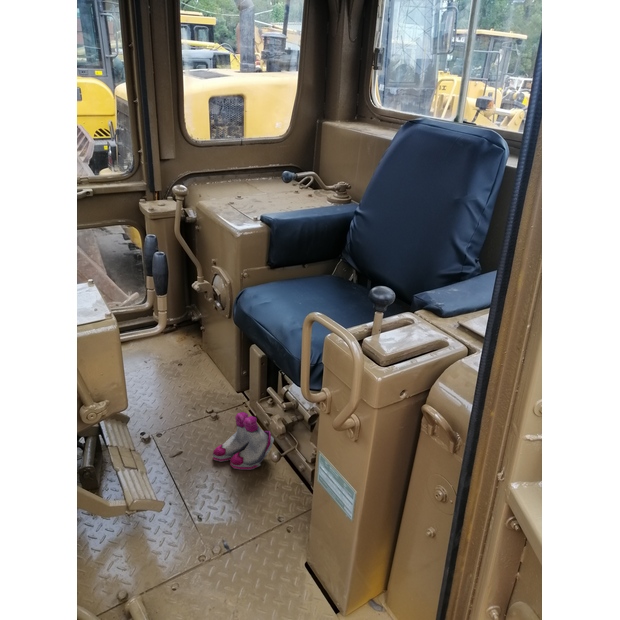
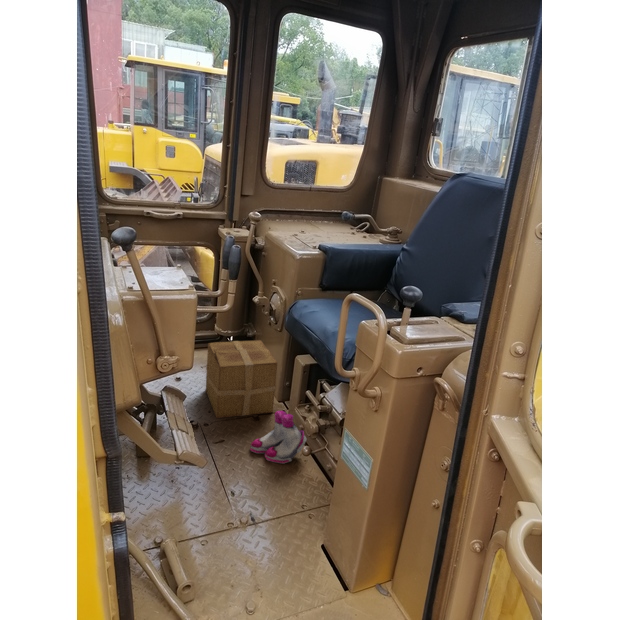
cardboard box: none [148,328,232,424] -> present [206,340,277,418]

